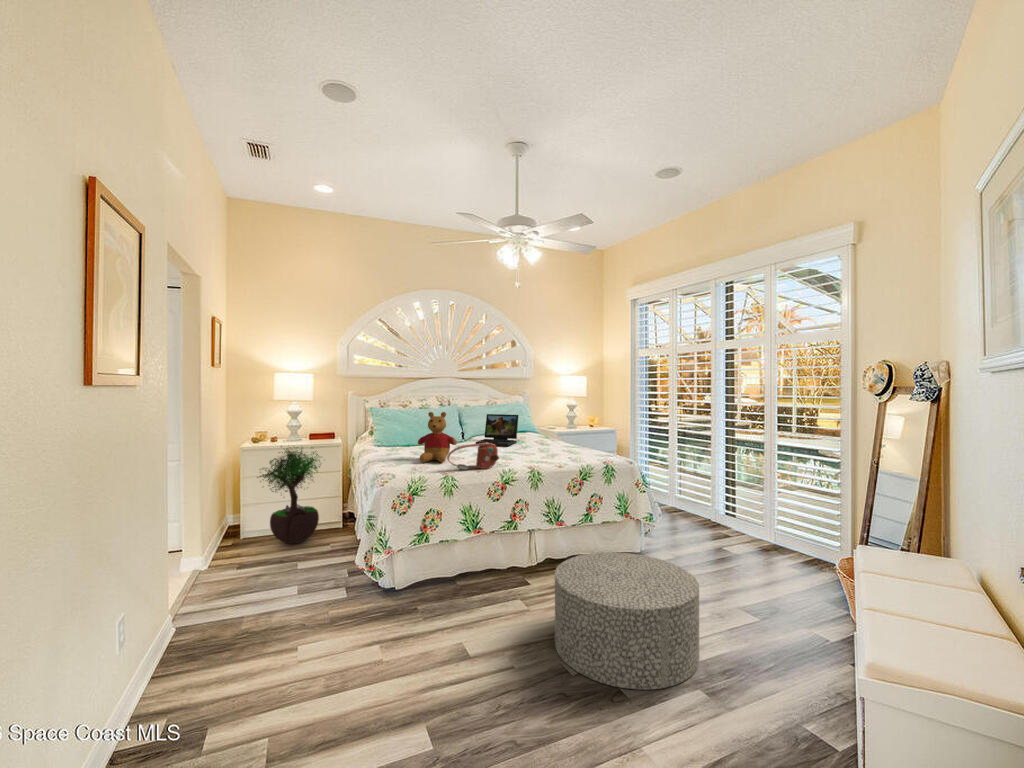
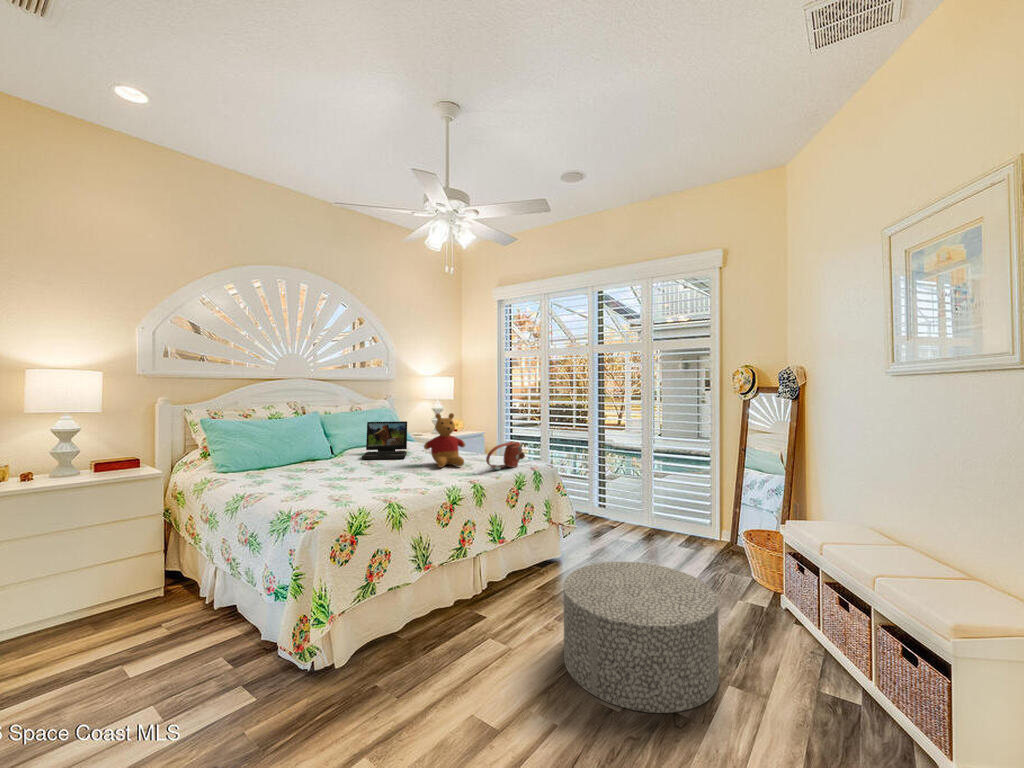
stuffed bear: present [418,412,457,462] -> present [424,413,465,467]
handbag: present [447,443,499,470] -> present [486,441,525,470]
potted tree: present [259,446,321,543] -> none [20,476,153,640]

